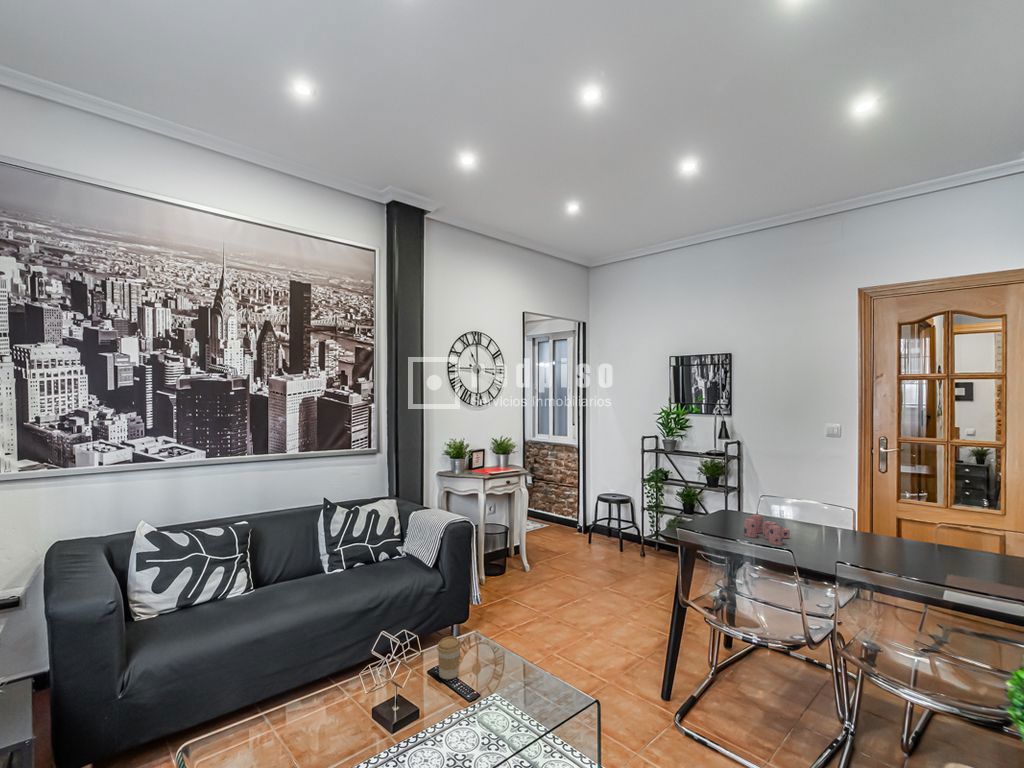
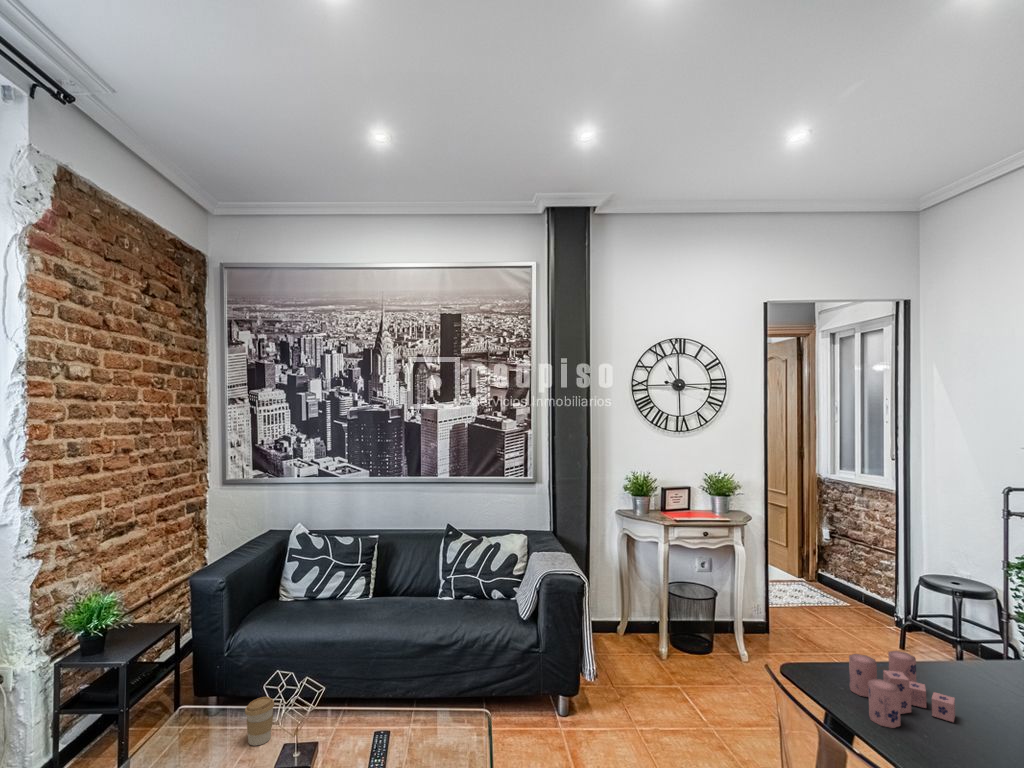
coffee cup: present [437,637,461,679] -> present [245,697,274,746]

